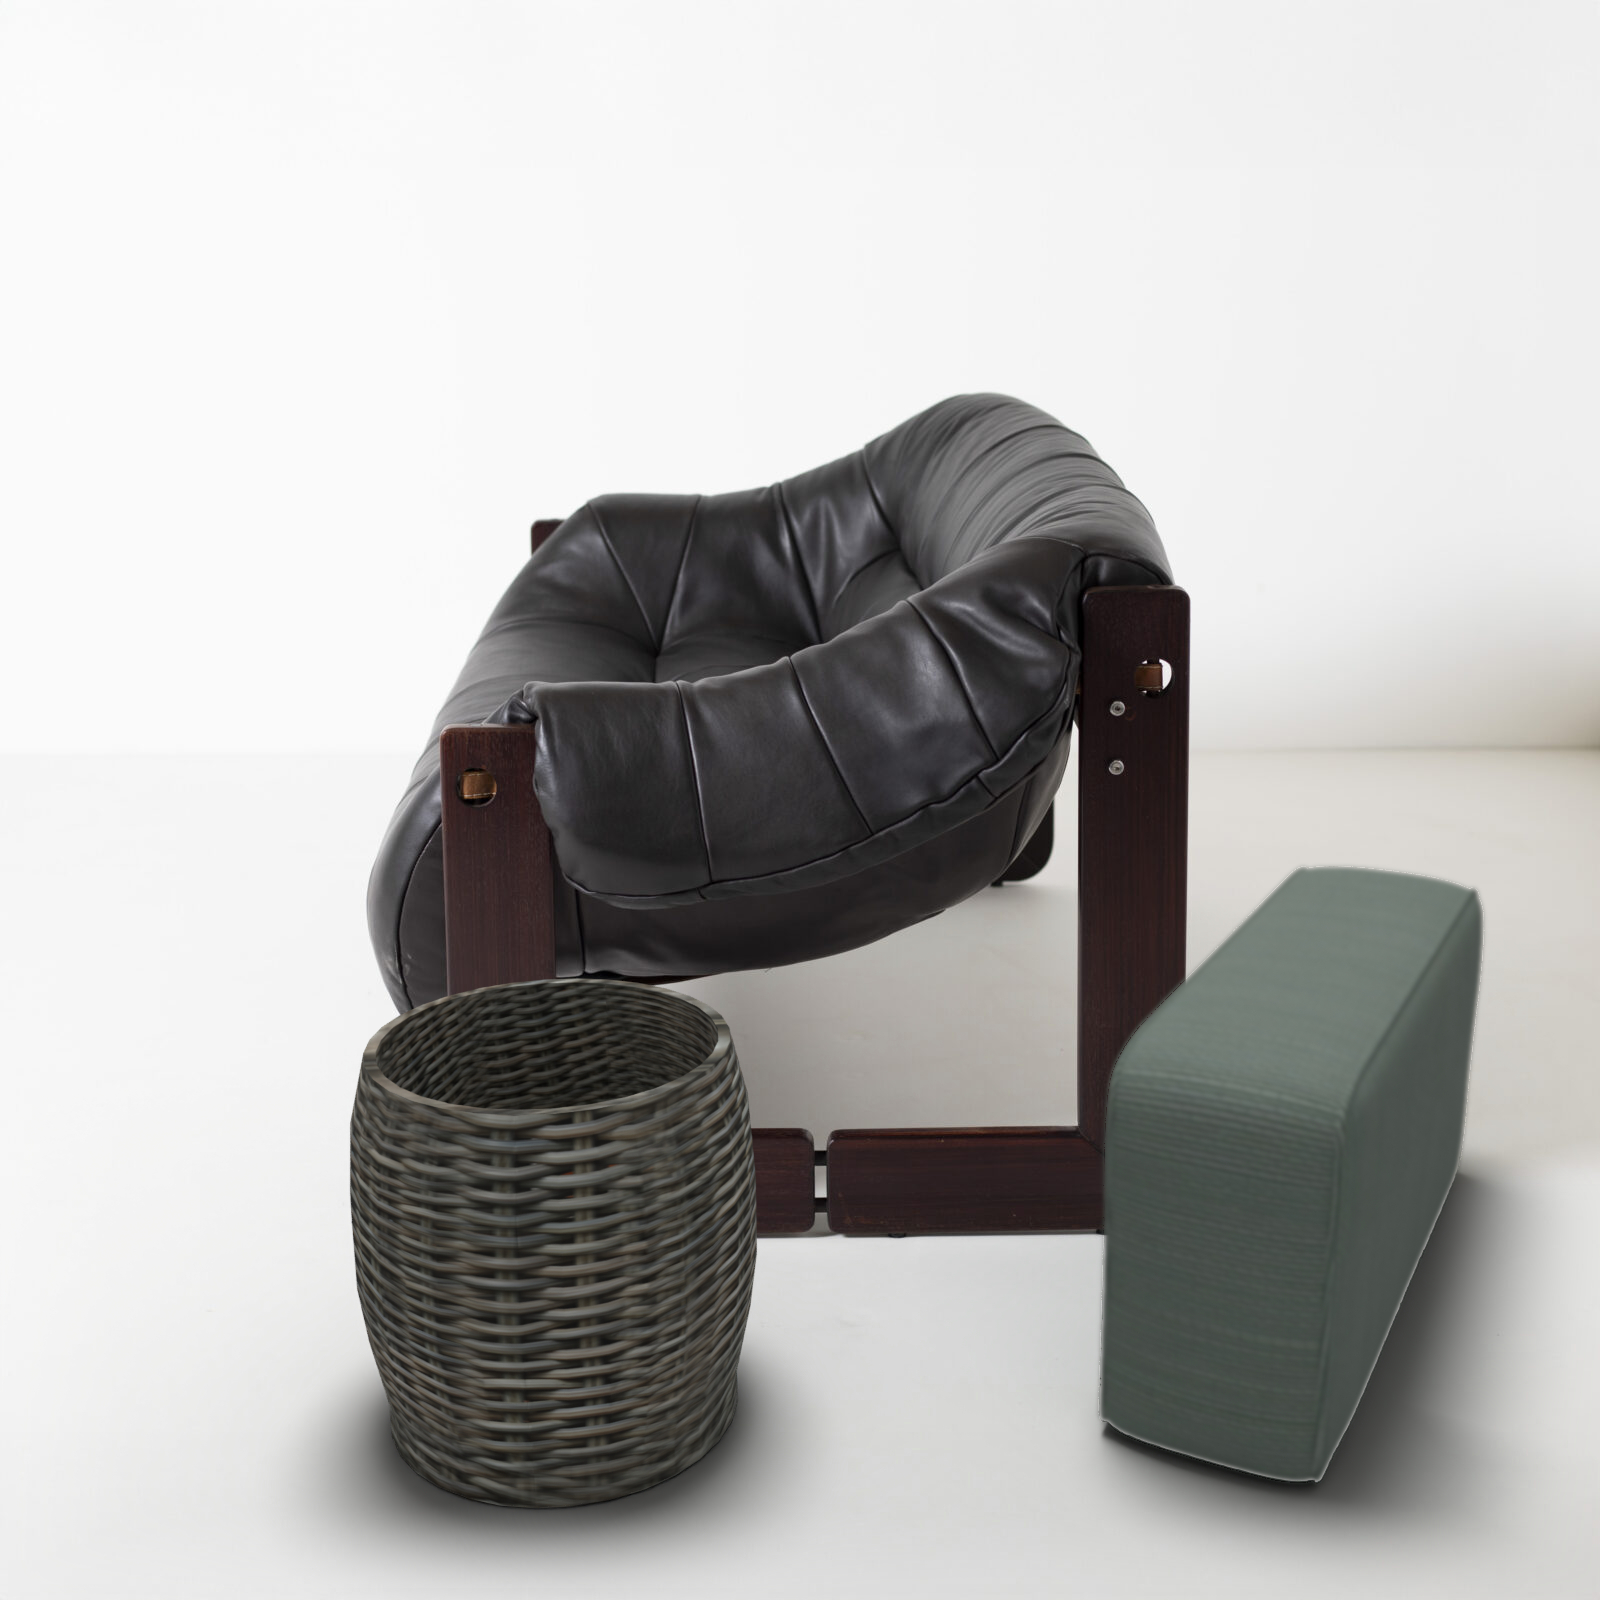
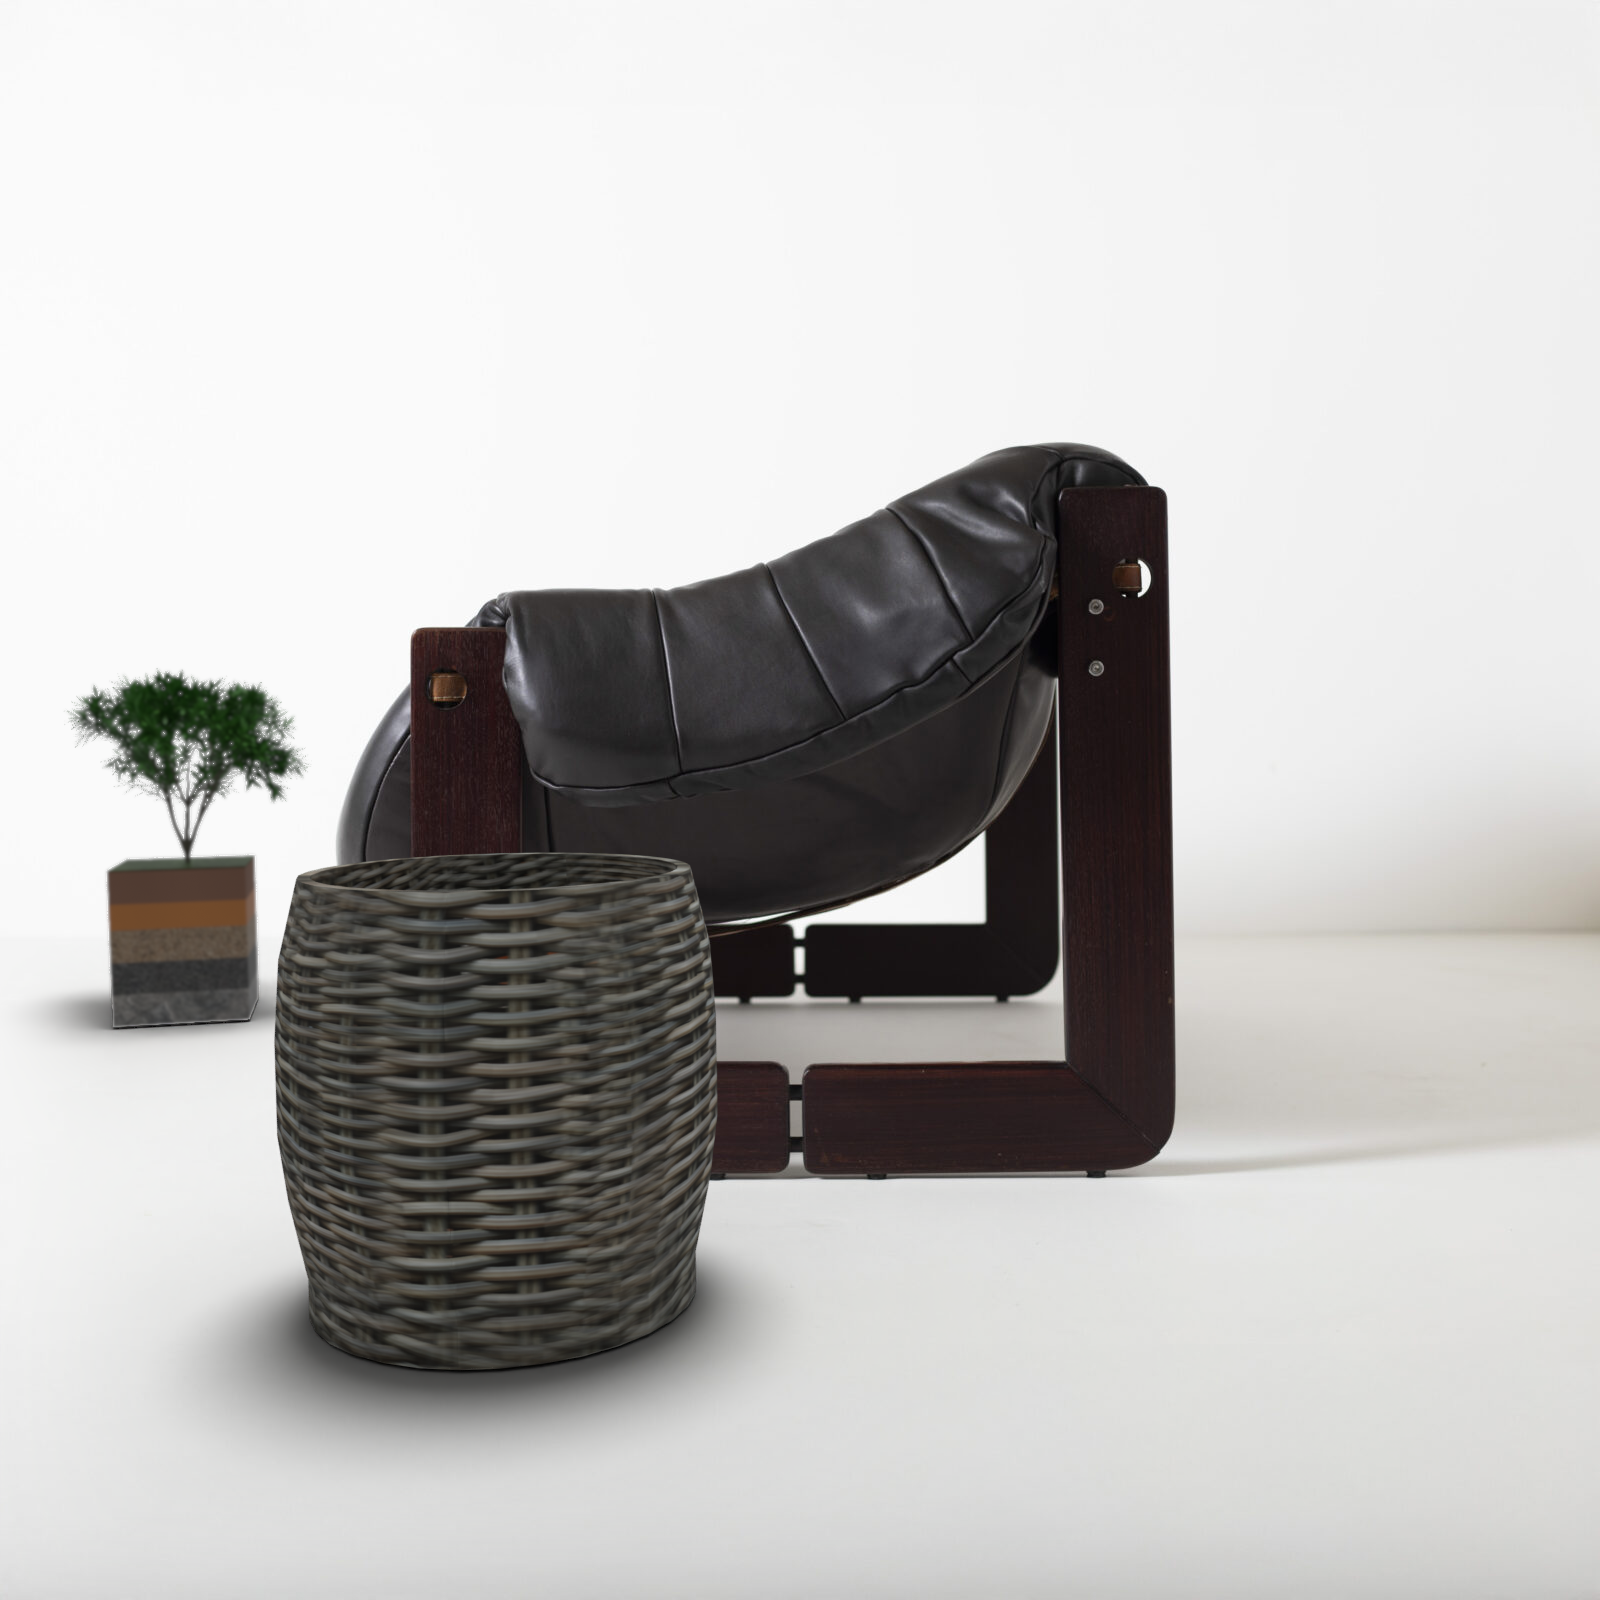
potted tree: none [43,614,306,987] -> present [71,672,305,1028]
pouf: present [1099,866,1483,1482] -> none [1094,812,1477,1348]

